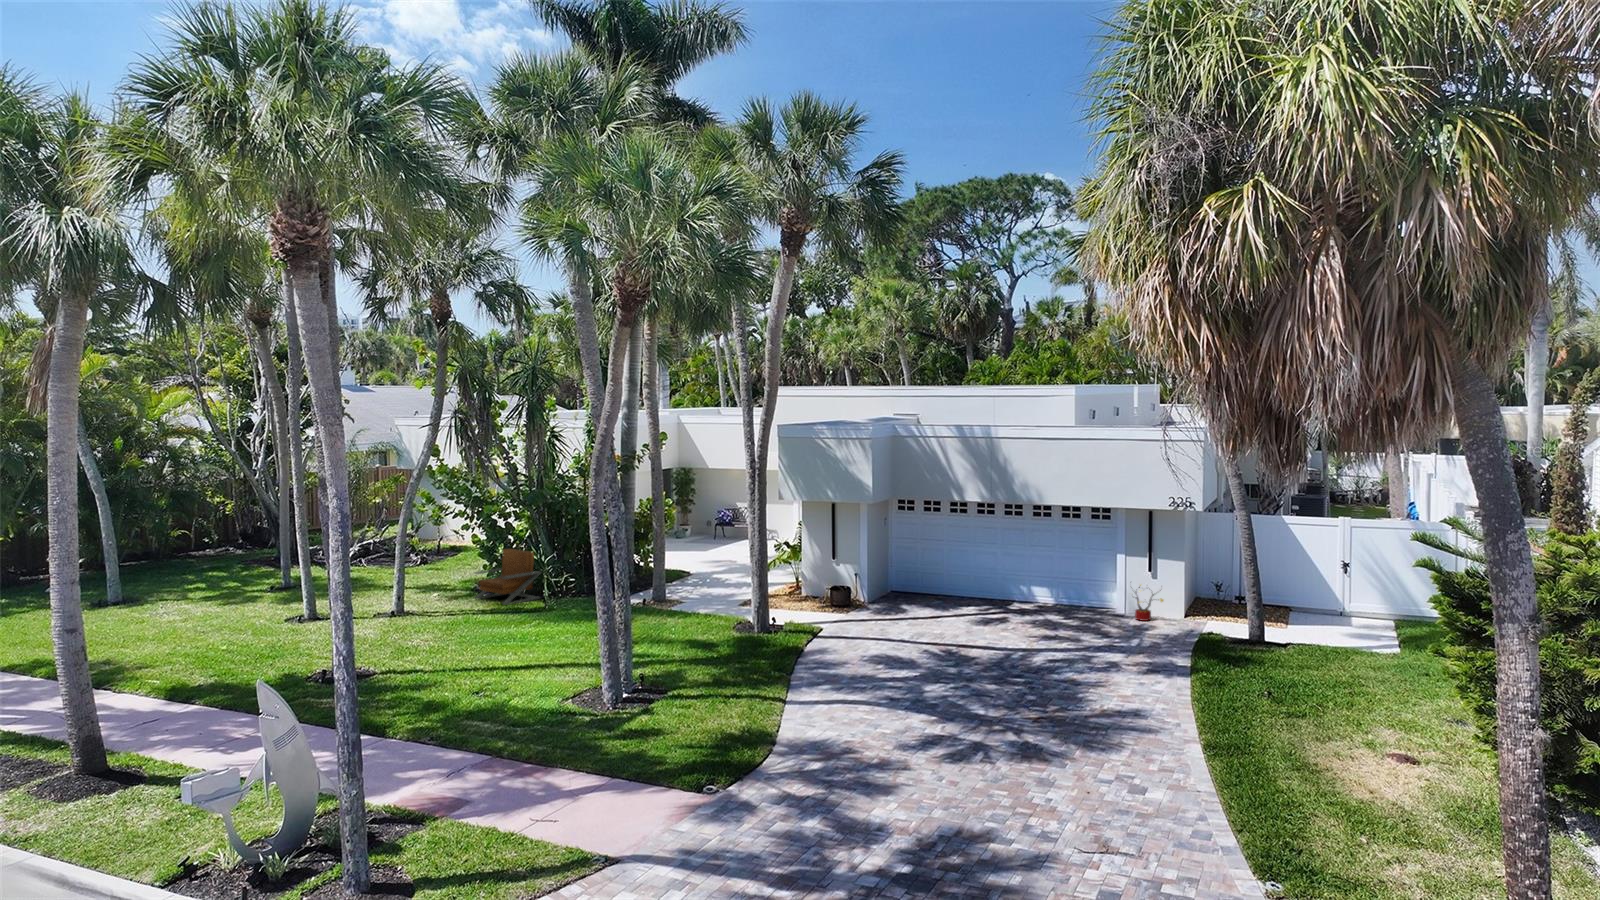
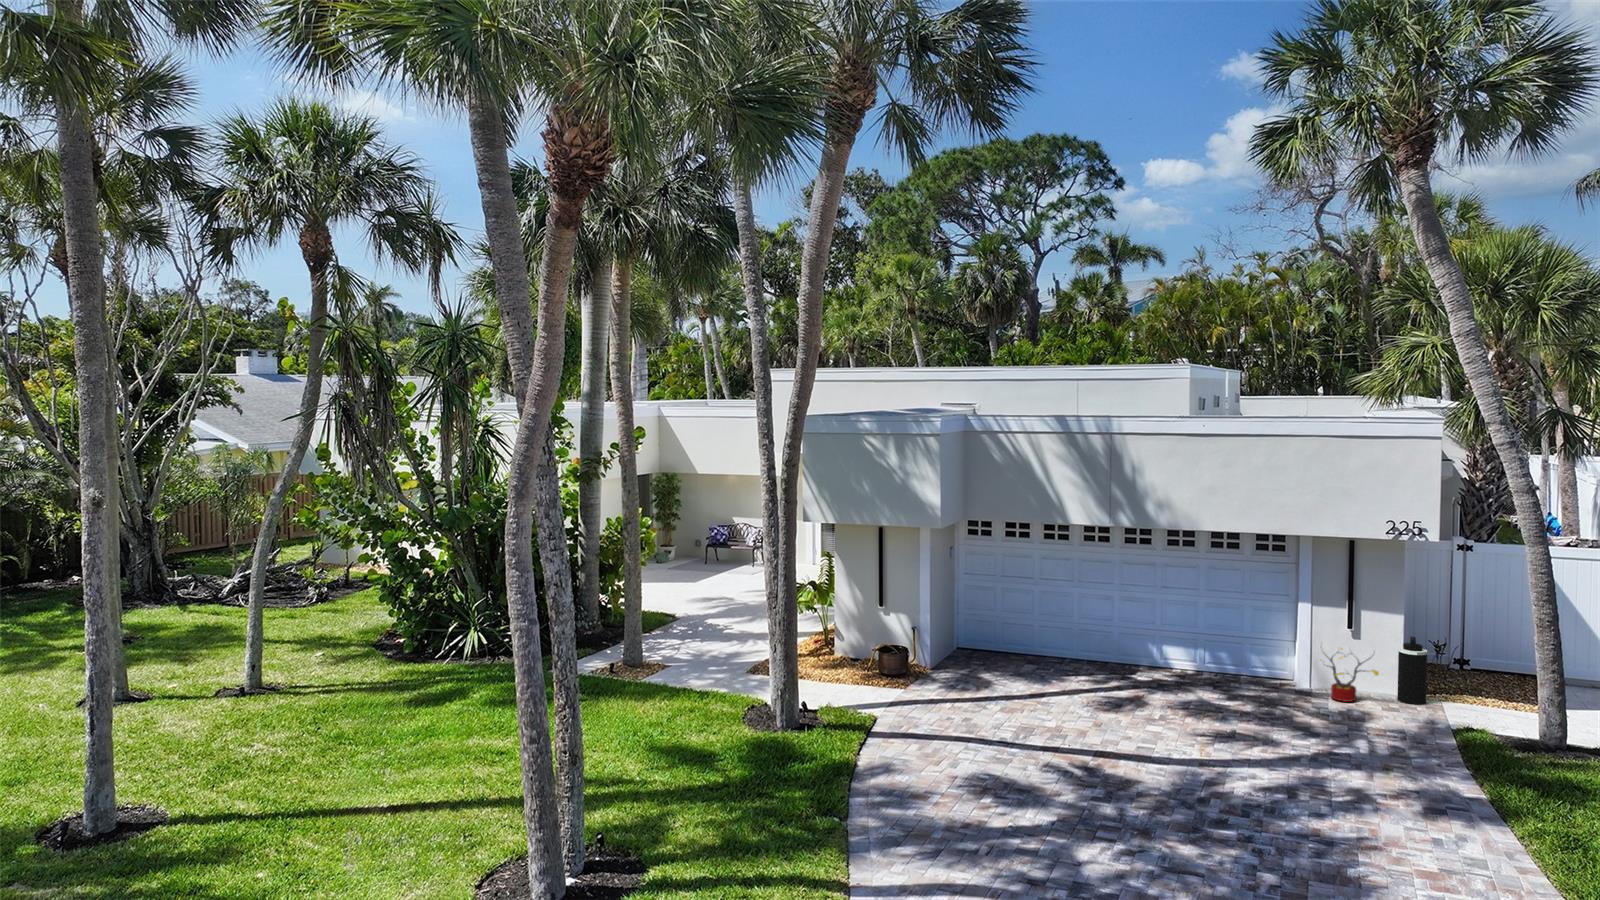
lounge chair: present [475,549,541,605] -> none [370,589,466,674]
trash can: none [1180,577,1199,622] -> present [1397,637,1427,705]

